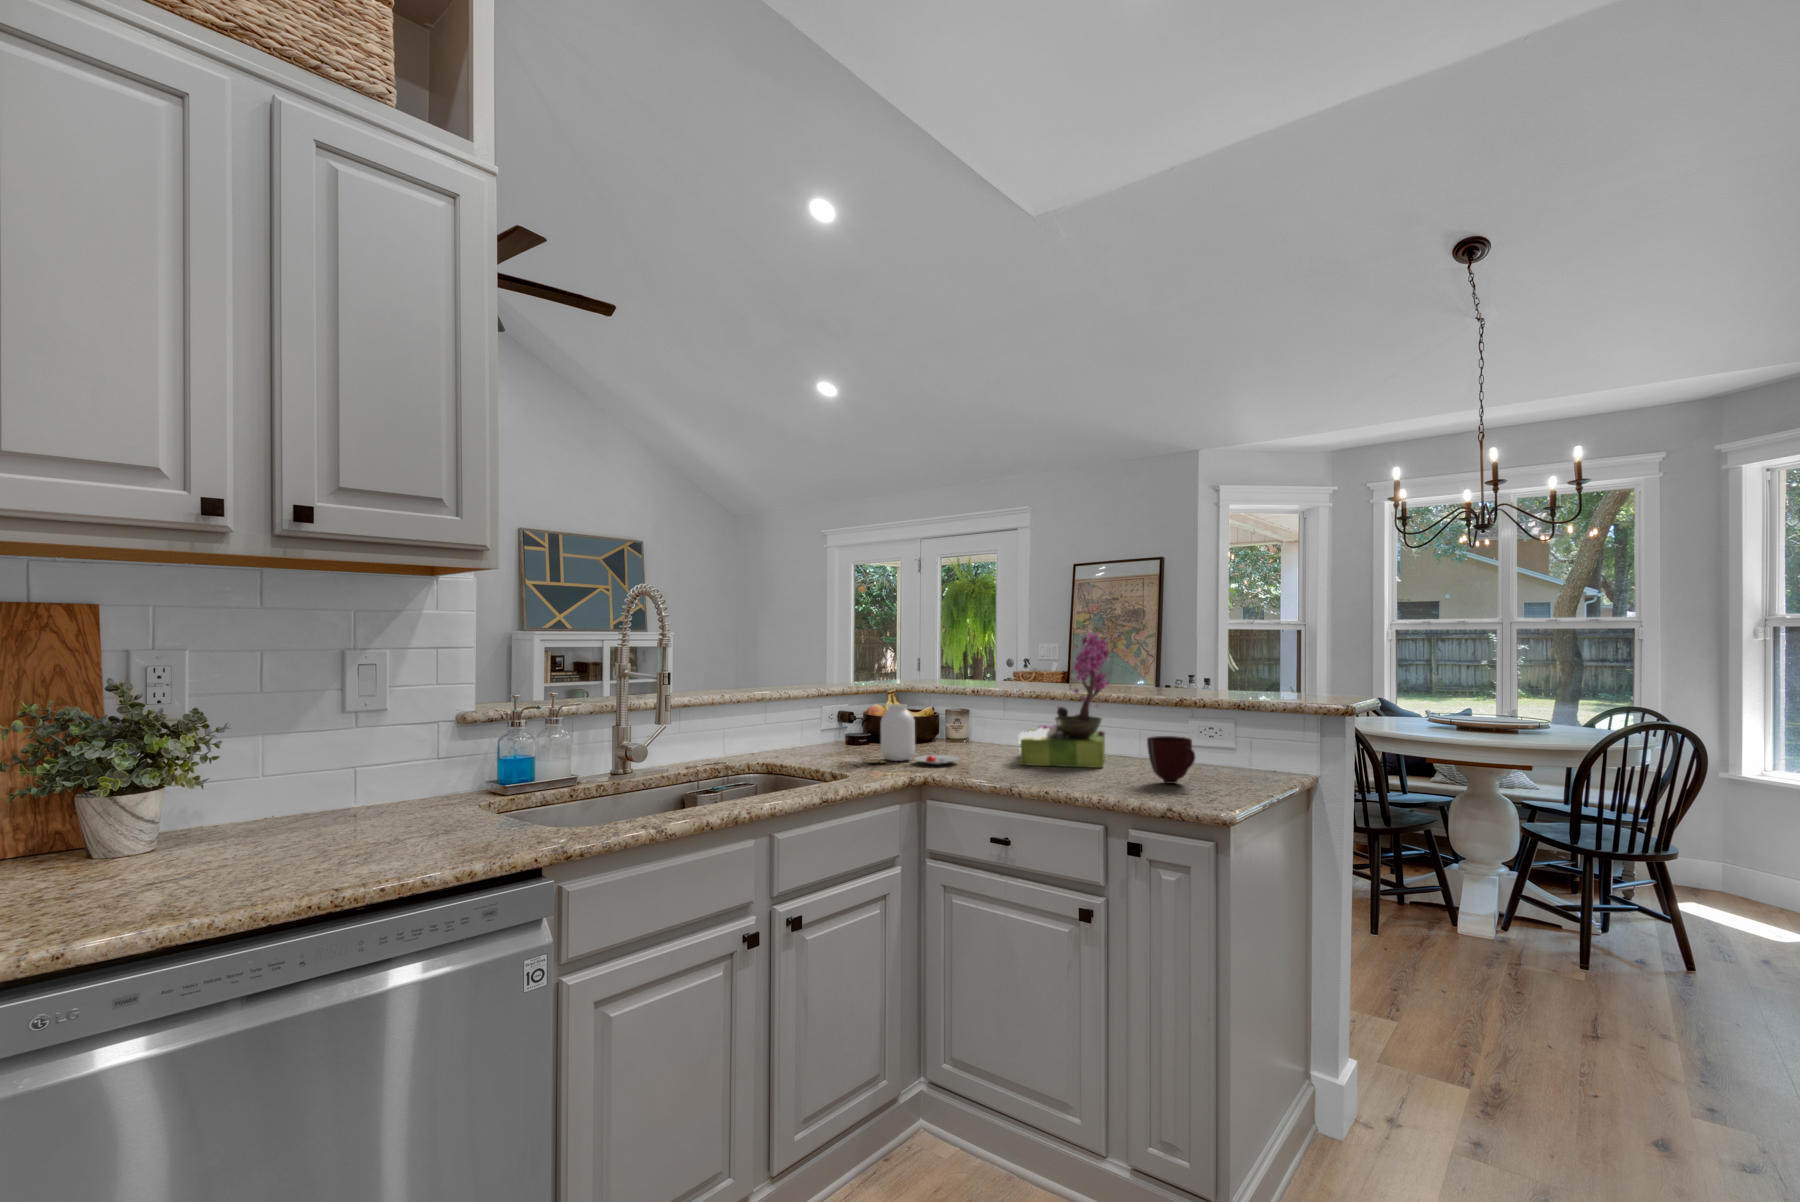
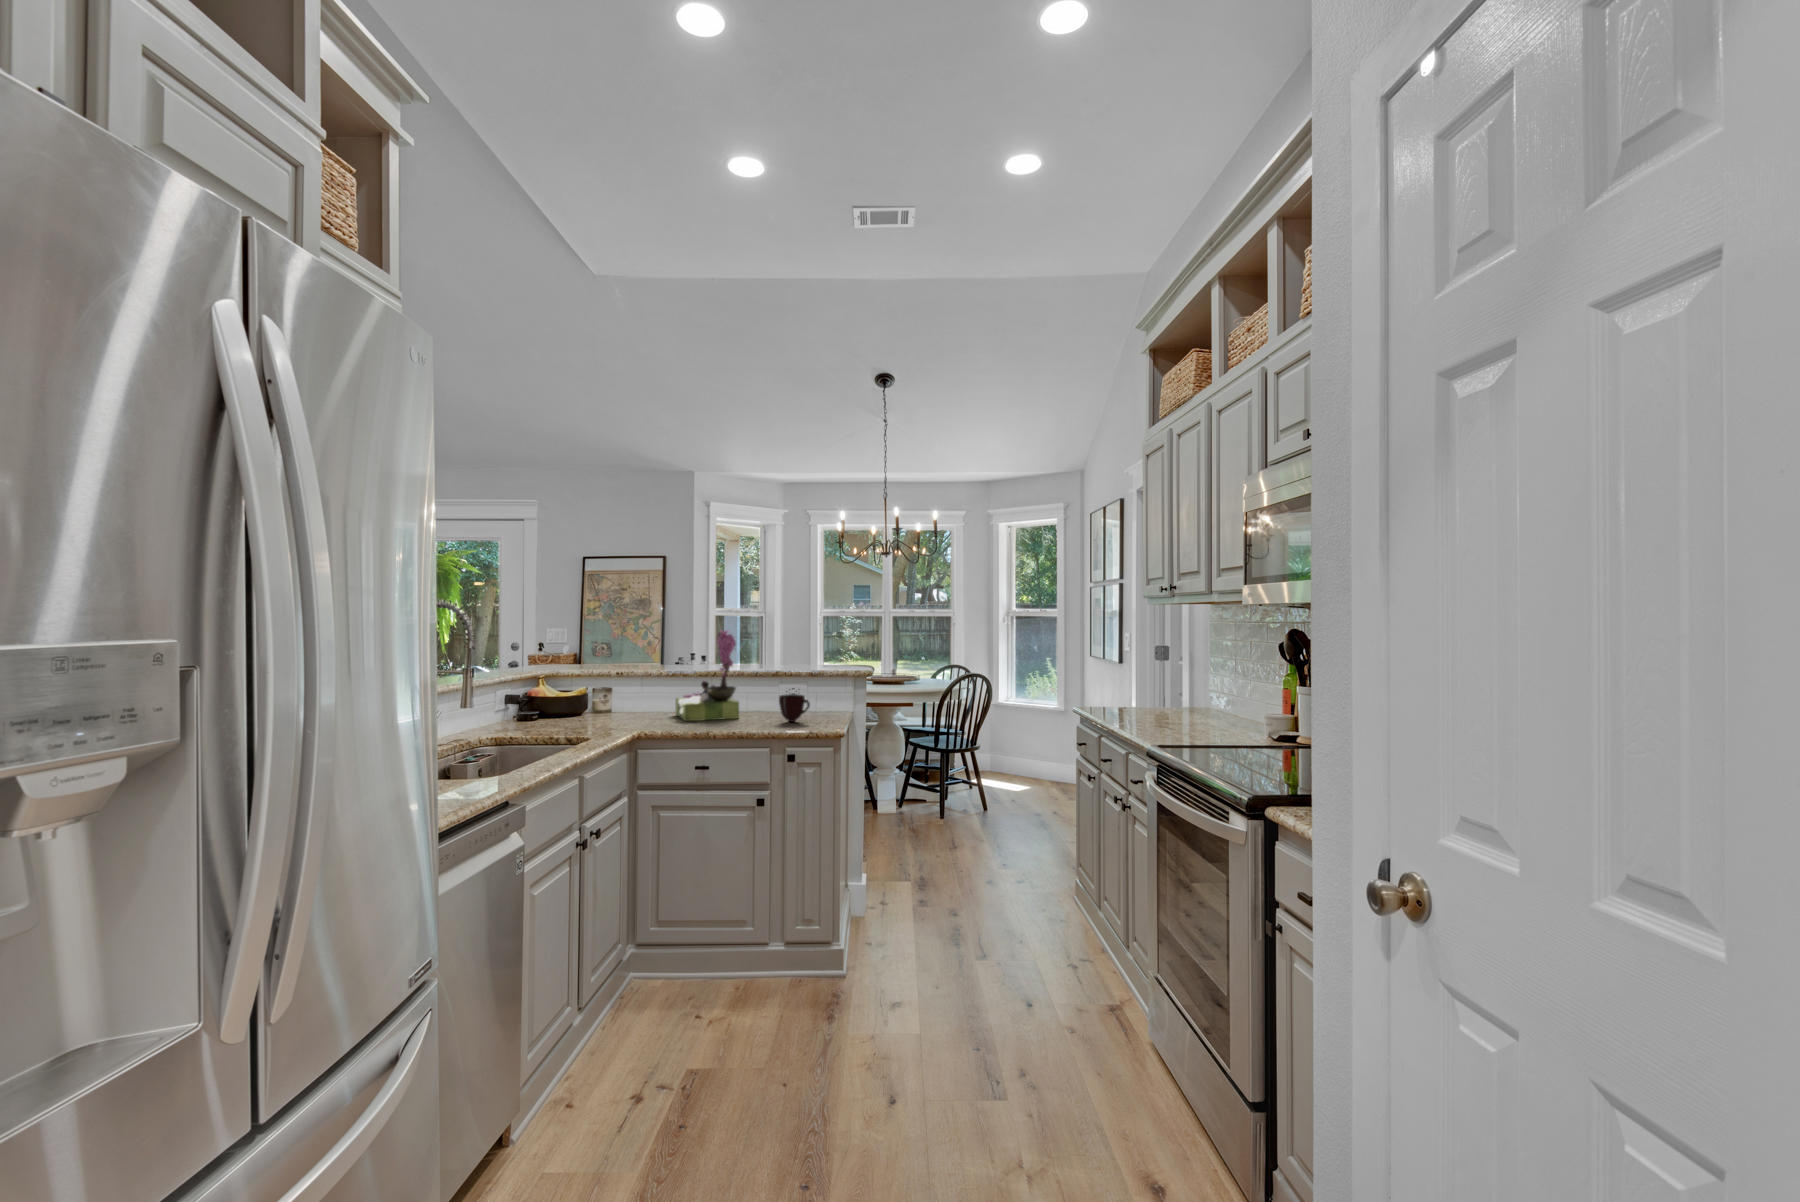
jar: present [868,704,959,764] -> none [573,685,644,730]

